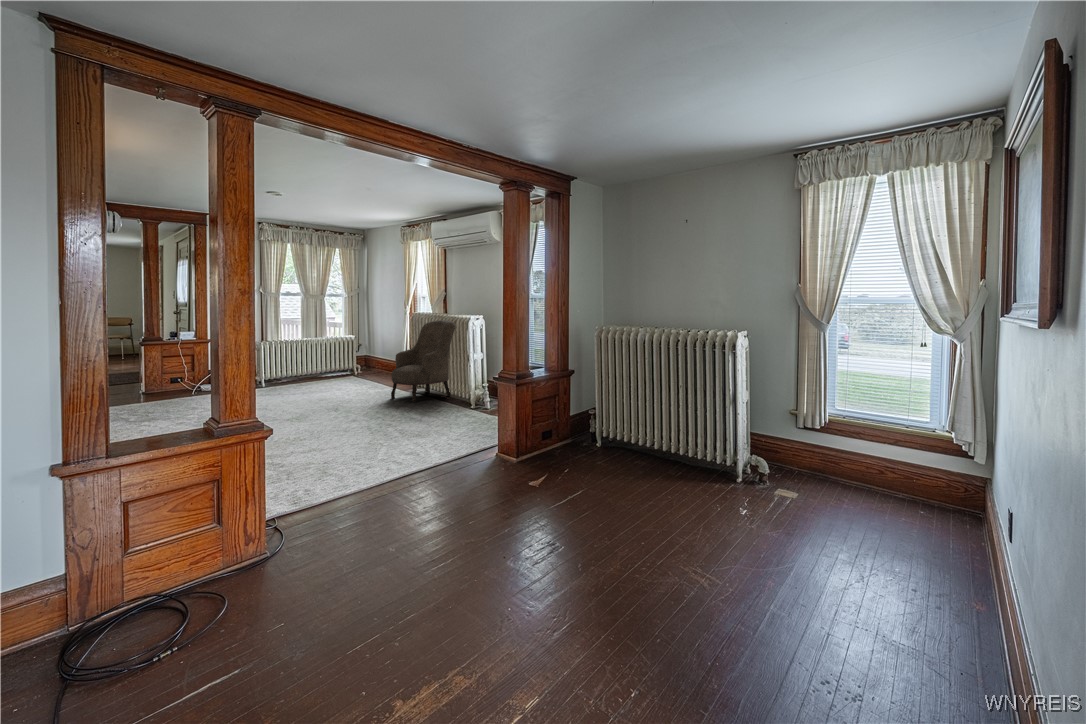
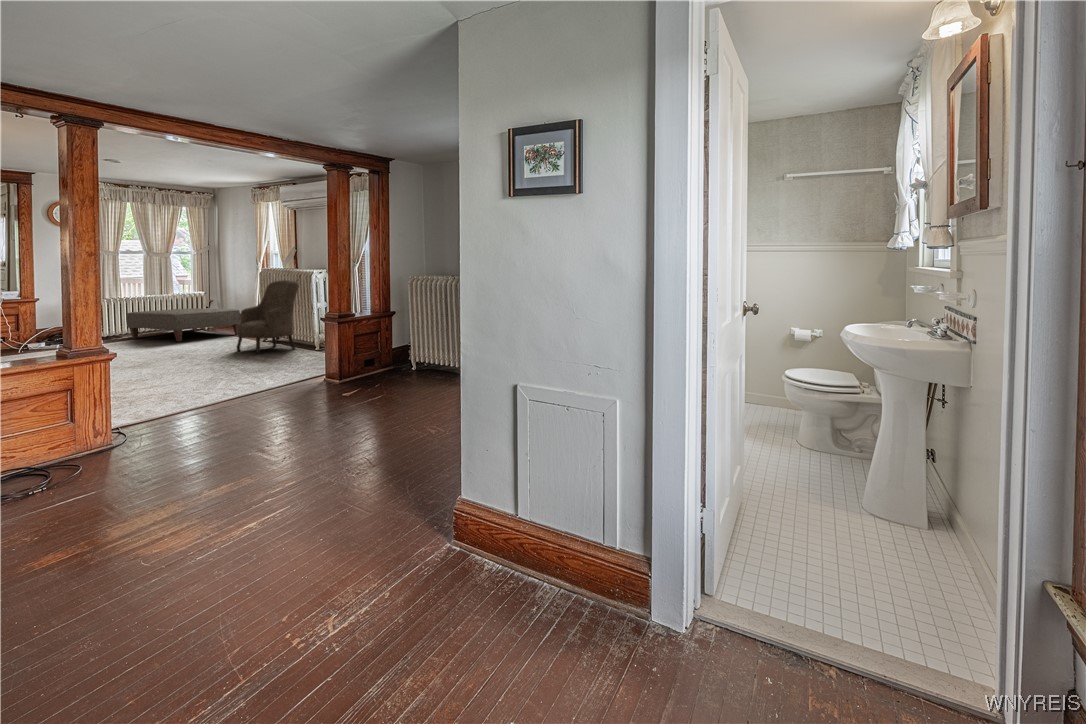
ottoman: none [283,351,391,386] -> present [126,308,241,341]

